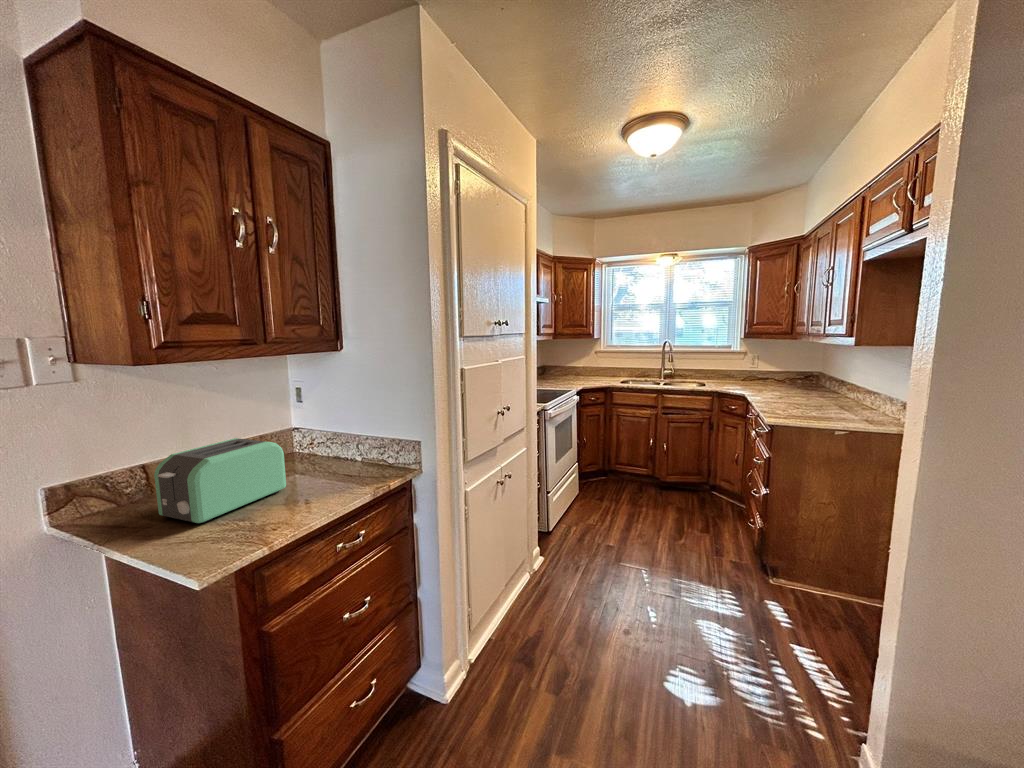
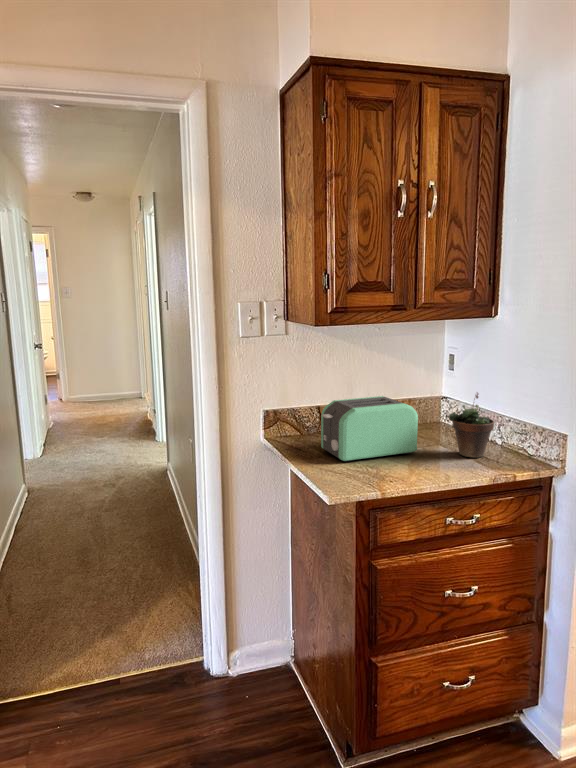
succulent plant: none [315,418,359,480] -> present [448,392,494,458]

